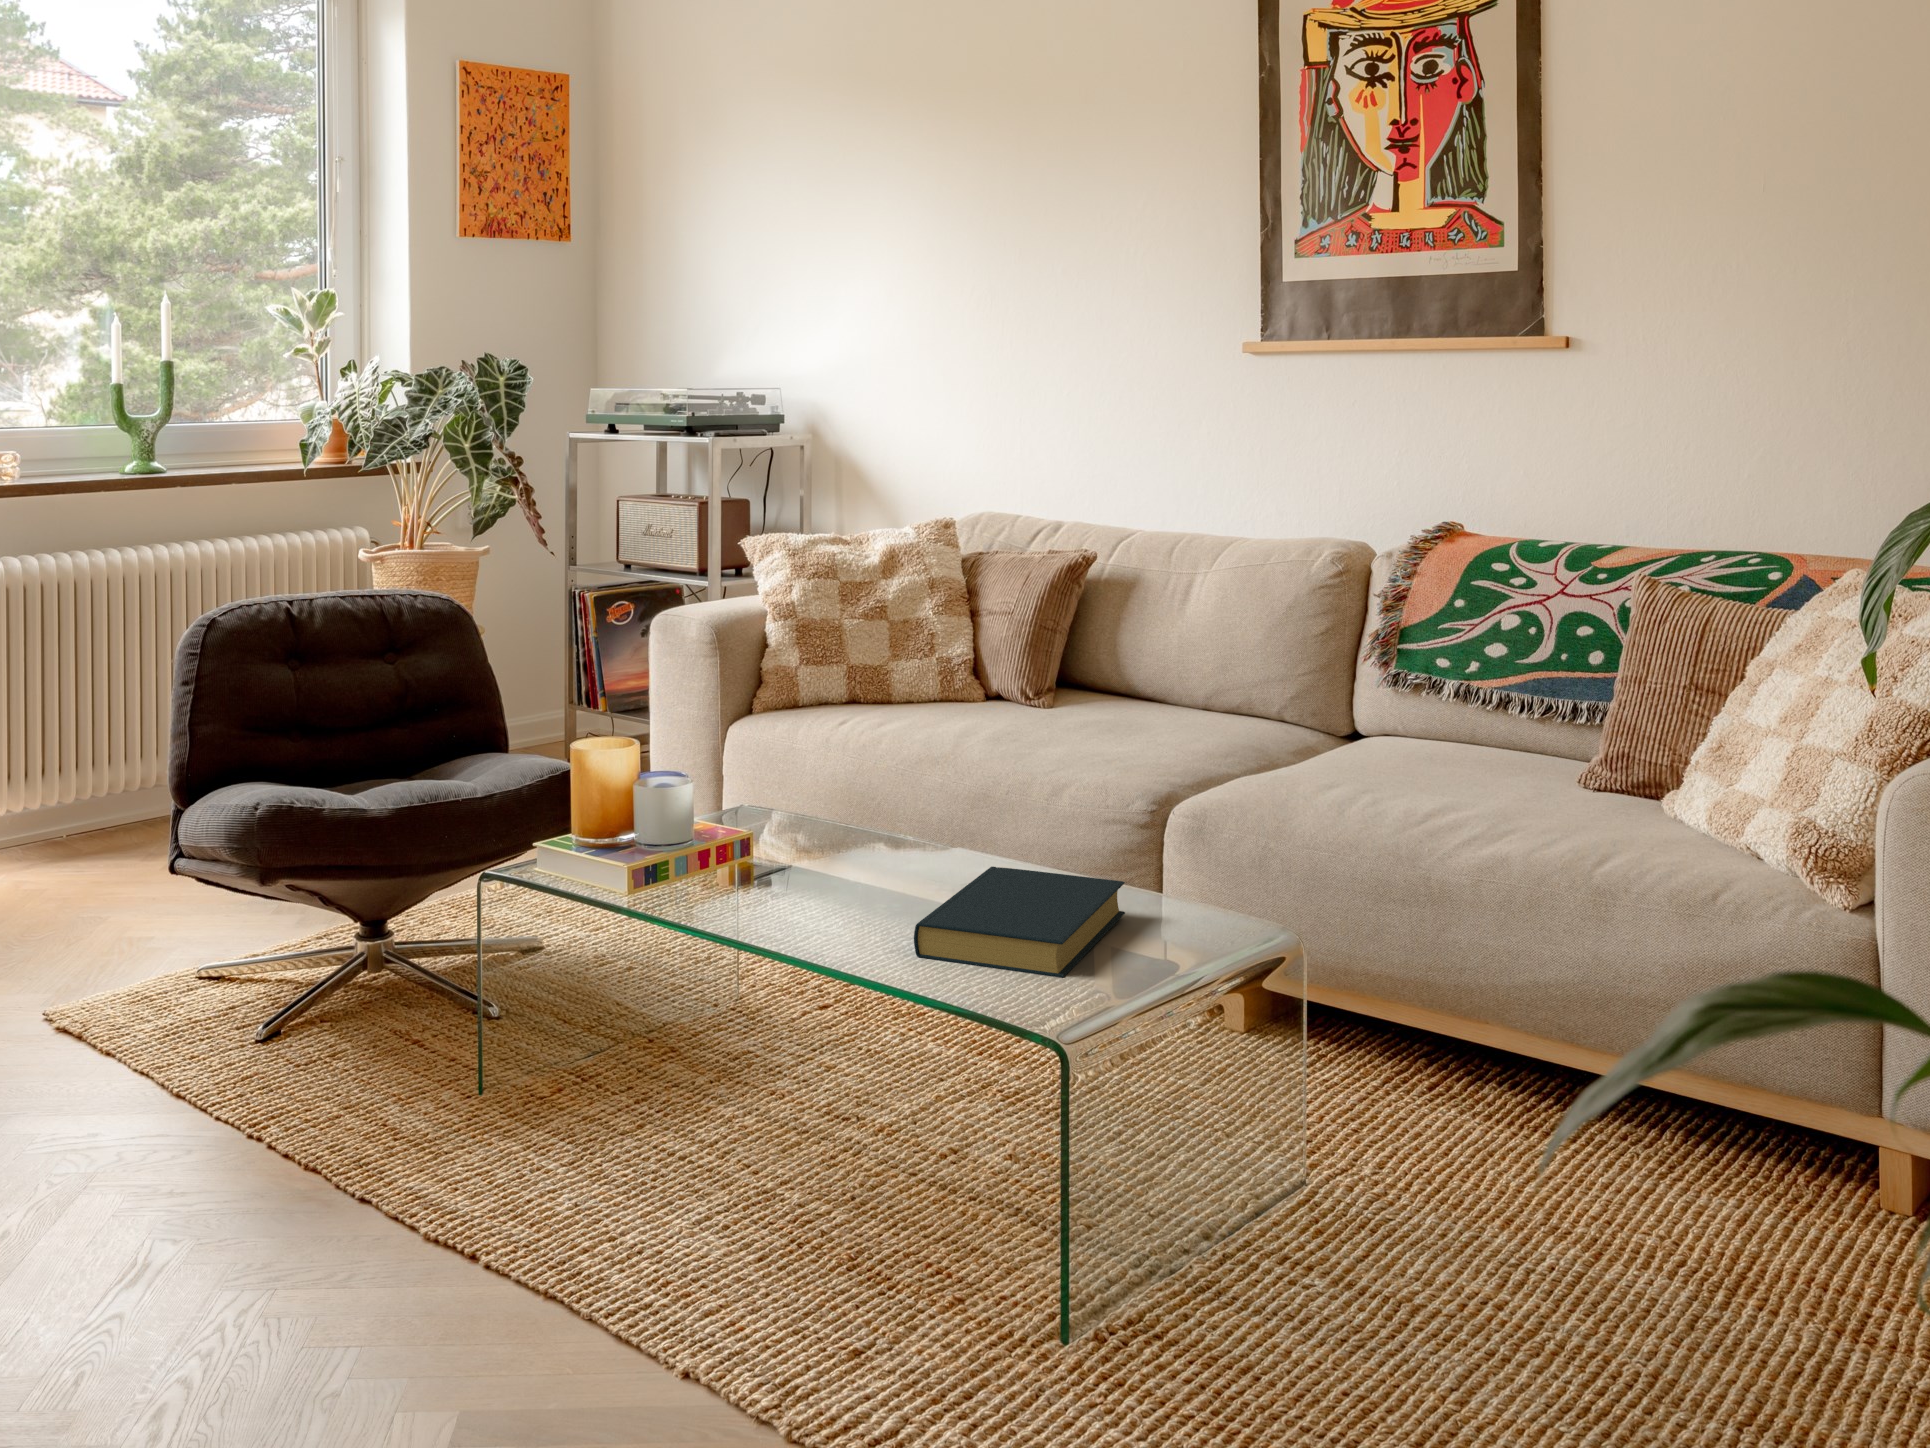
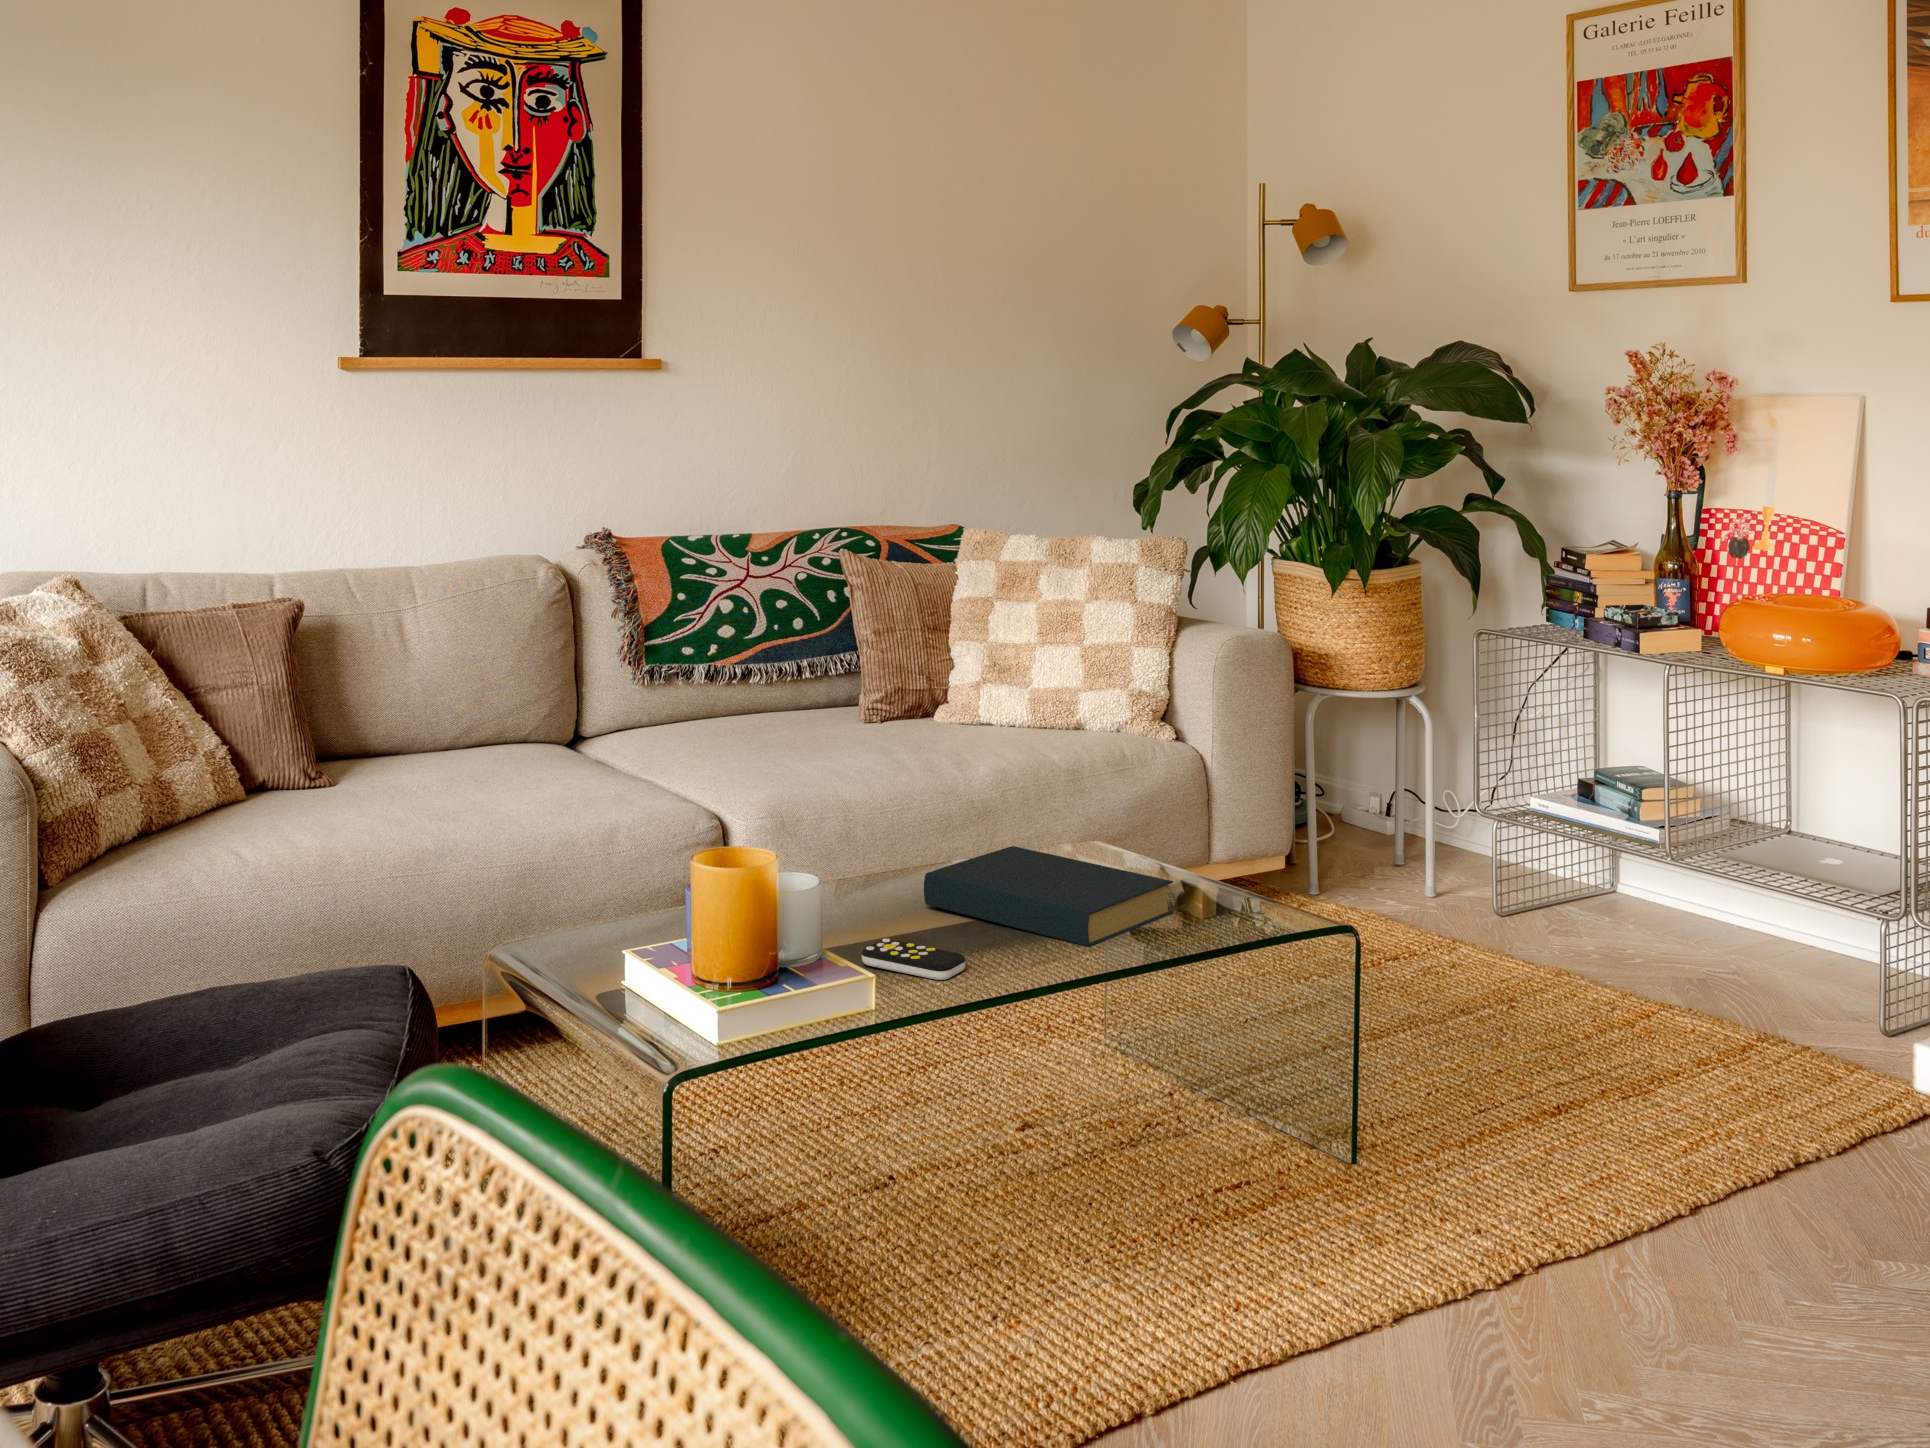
remote control: none [780,885,843,926] -> present [862,939,965,980]

